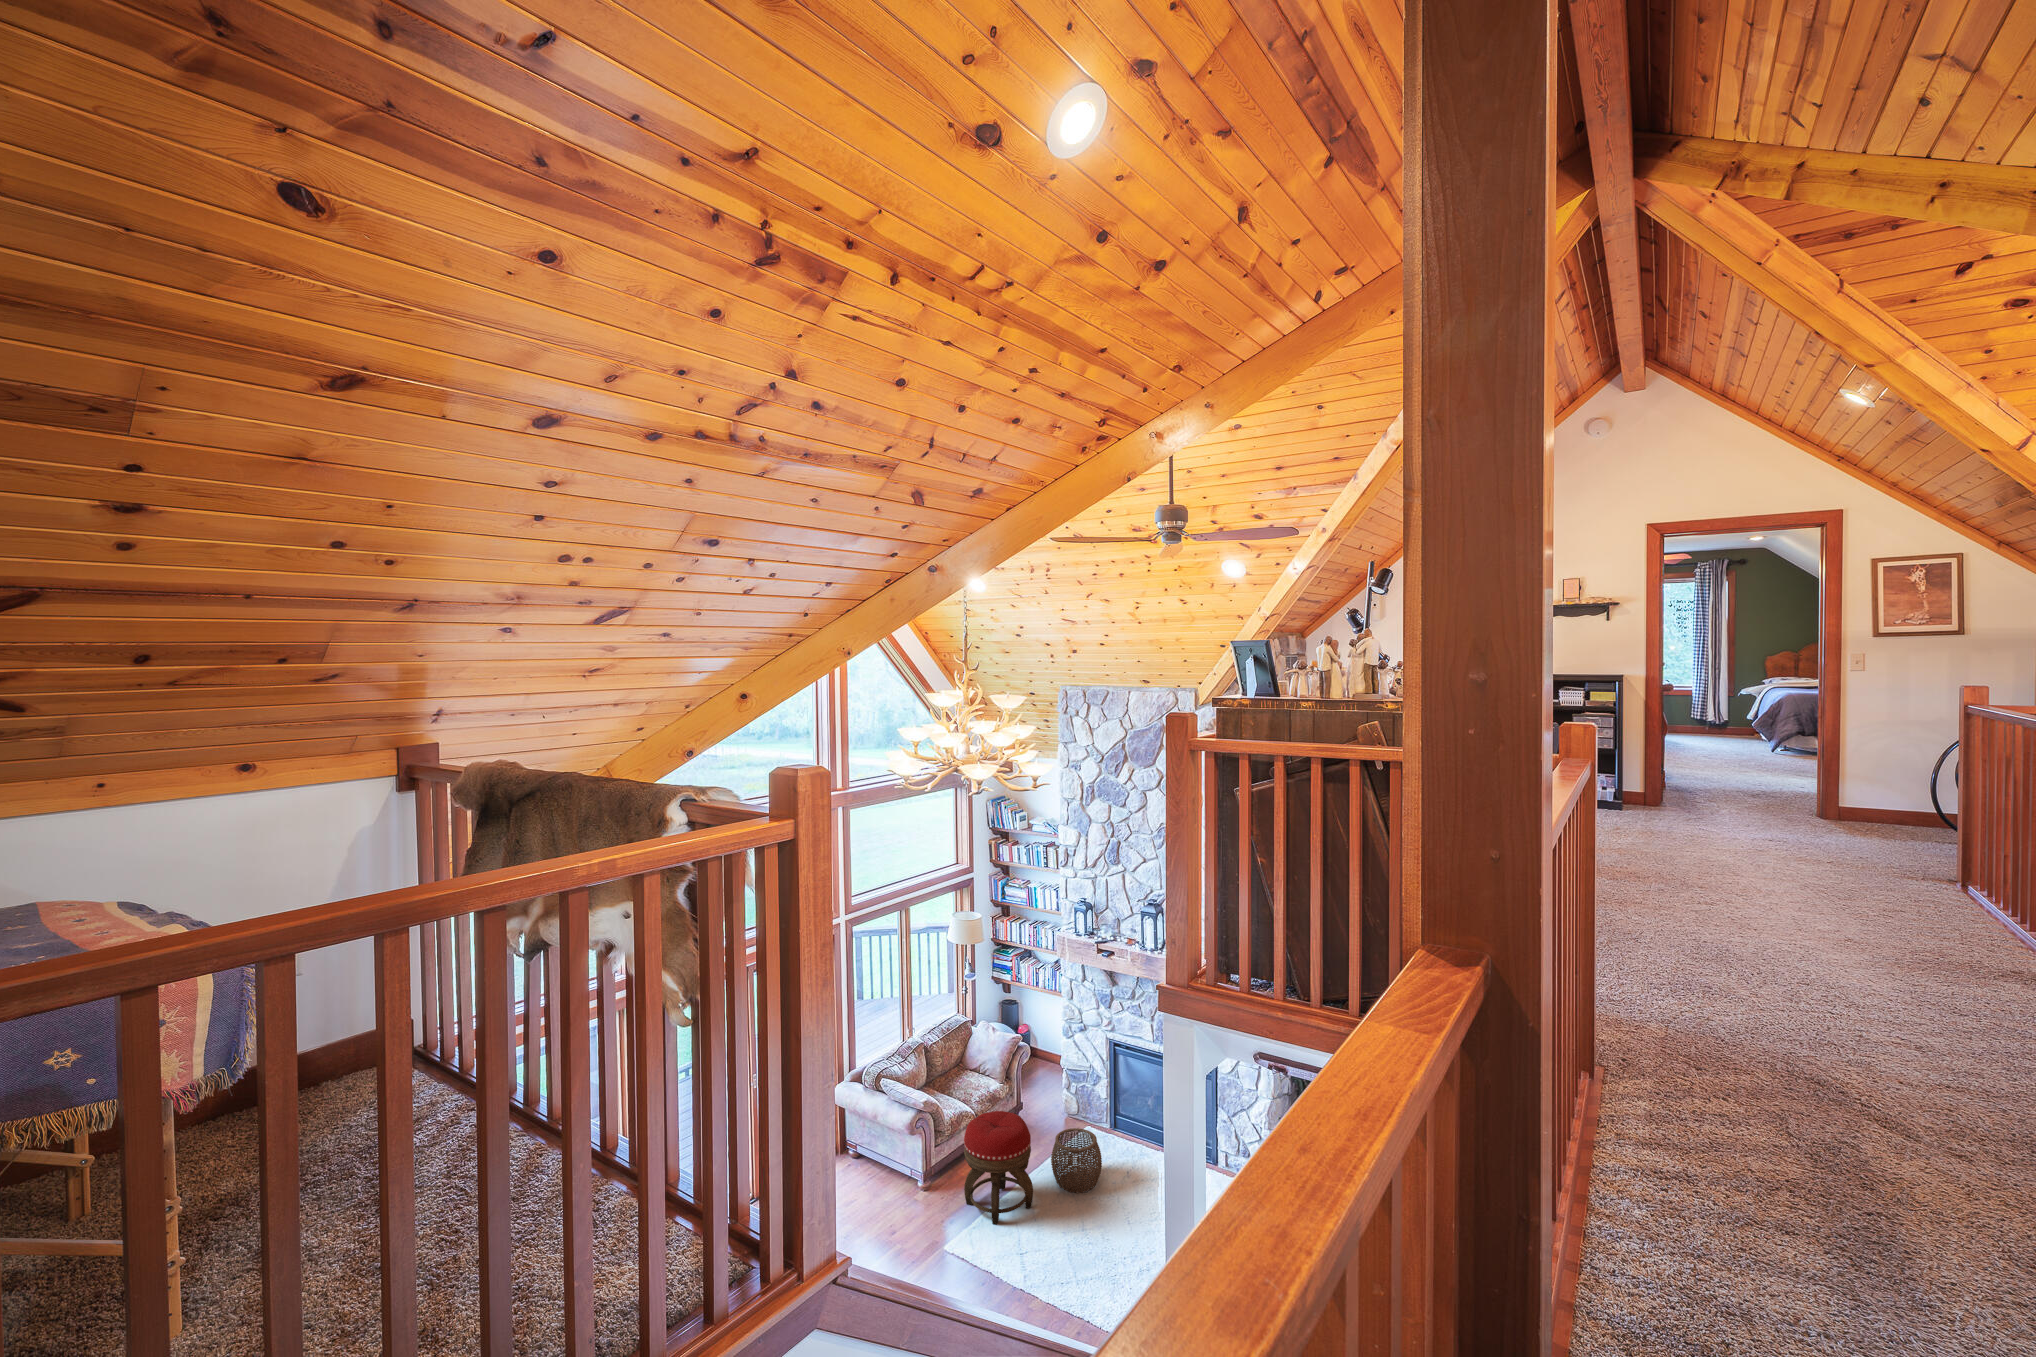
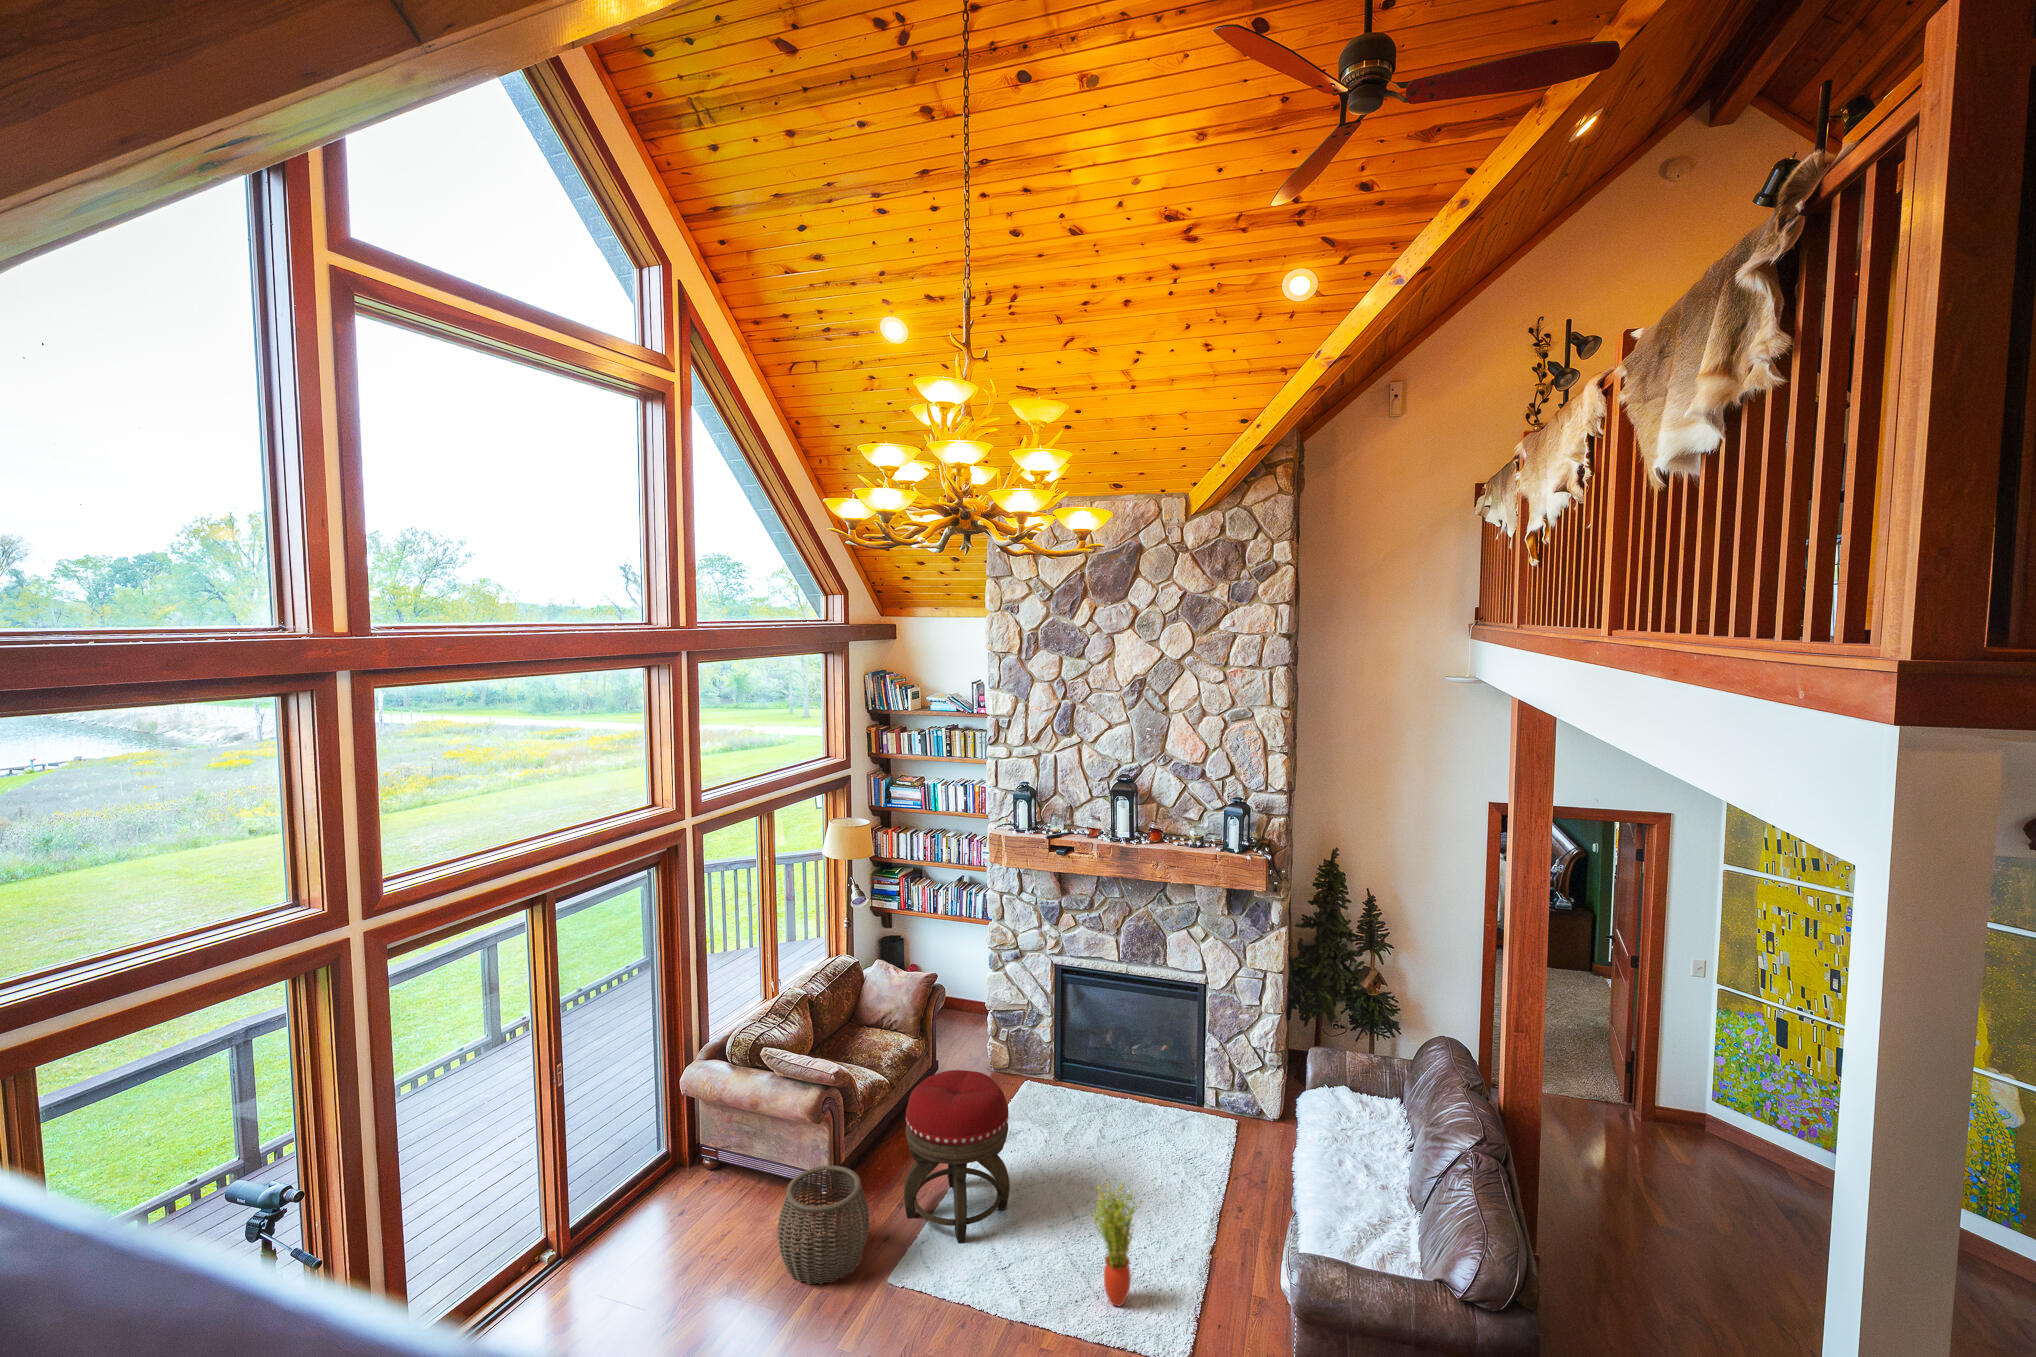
woven basket: present [1051,1128,1102,1193] -> present [777,1165,869,1285]
potted plant: none [1055,1194,1089,1276] -> present [1091,1183,1142,1306]

